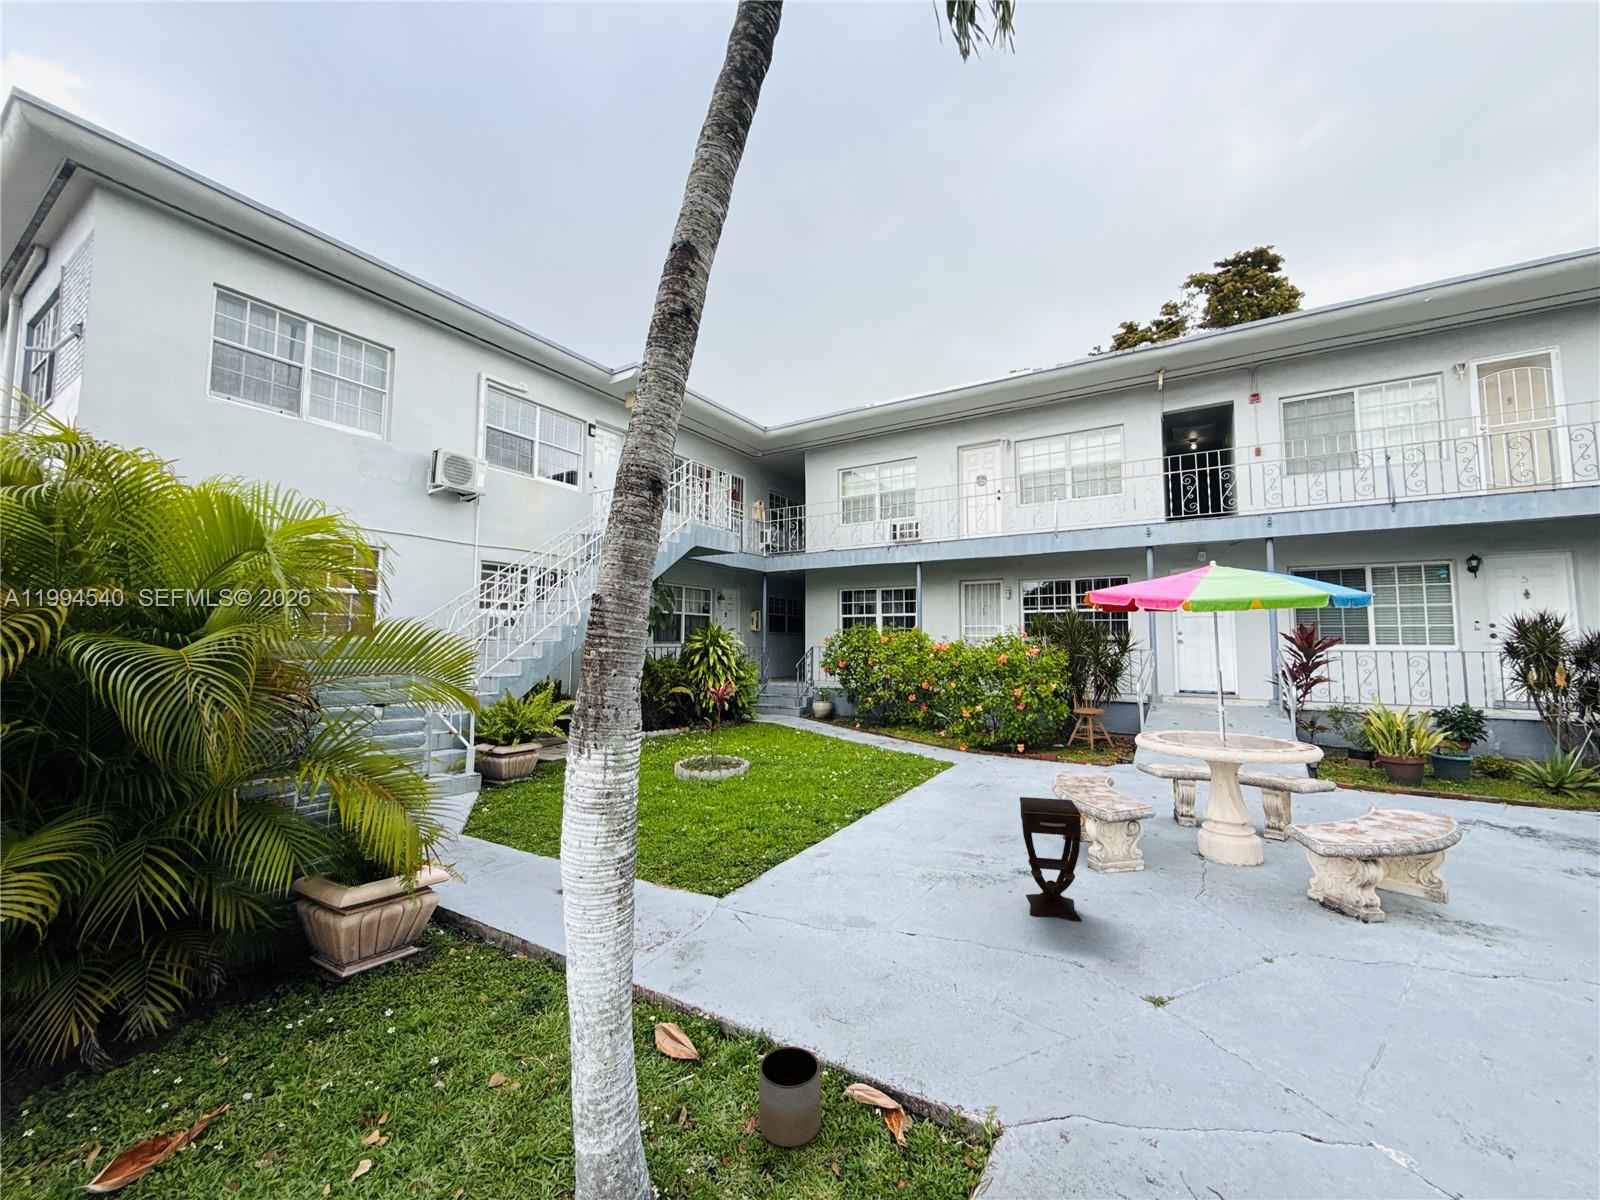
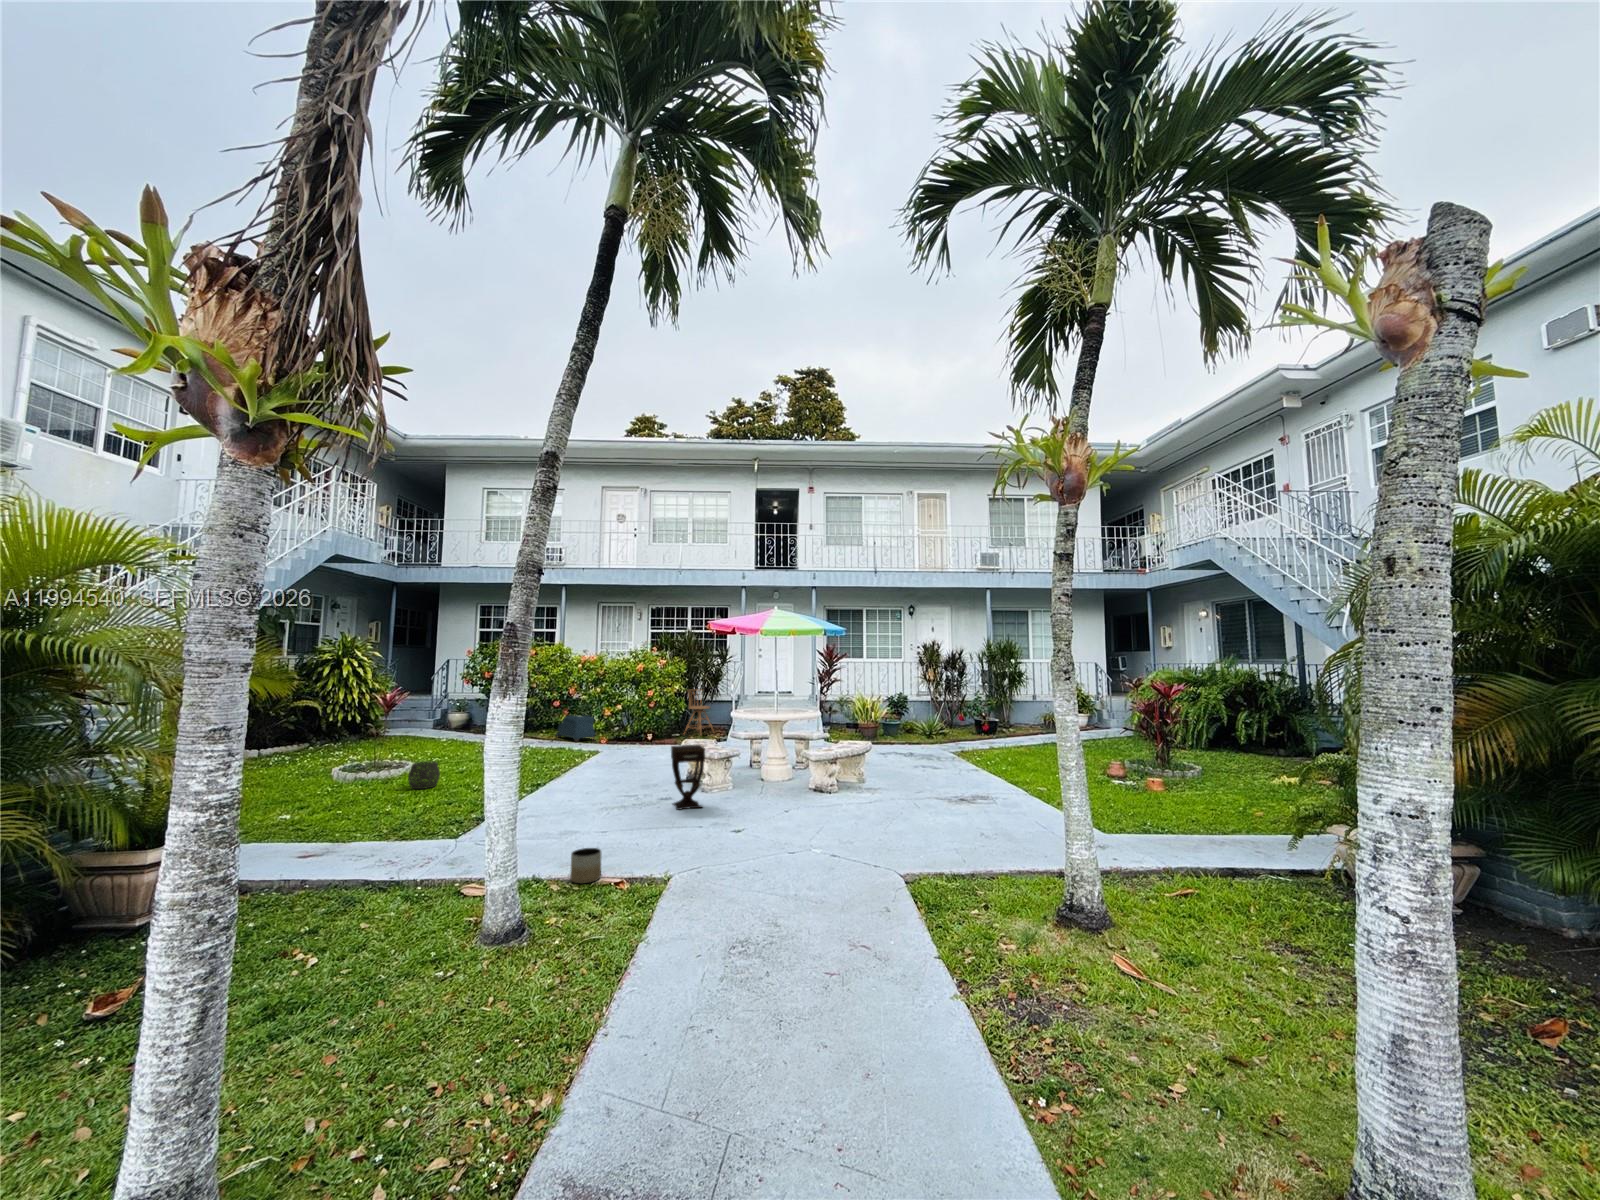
bench: none [910,710,954,745] -> present [556,716,595,742]
woven basket: none [717,767,750,801] -> present [408,761,440,789]

